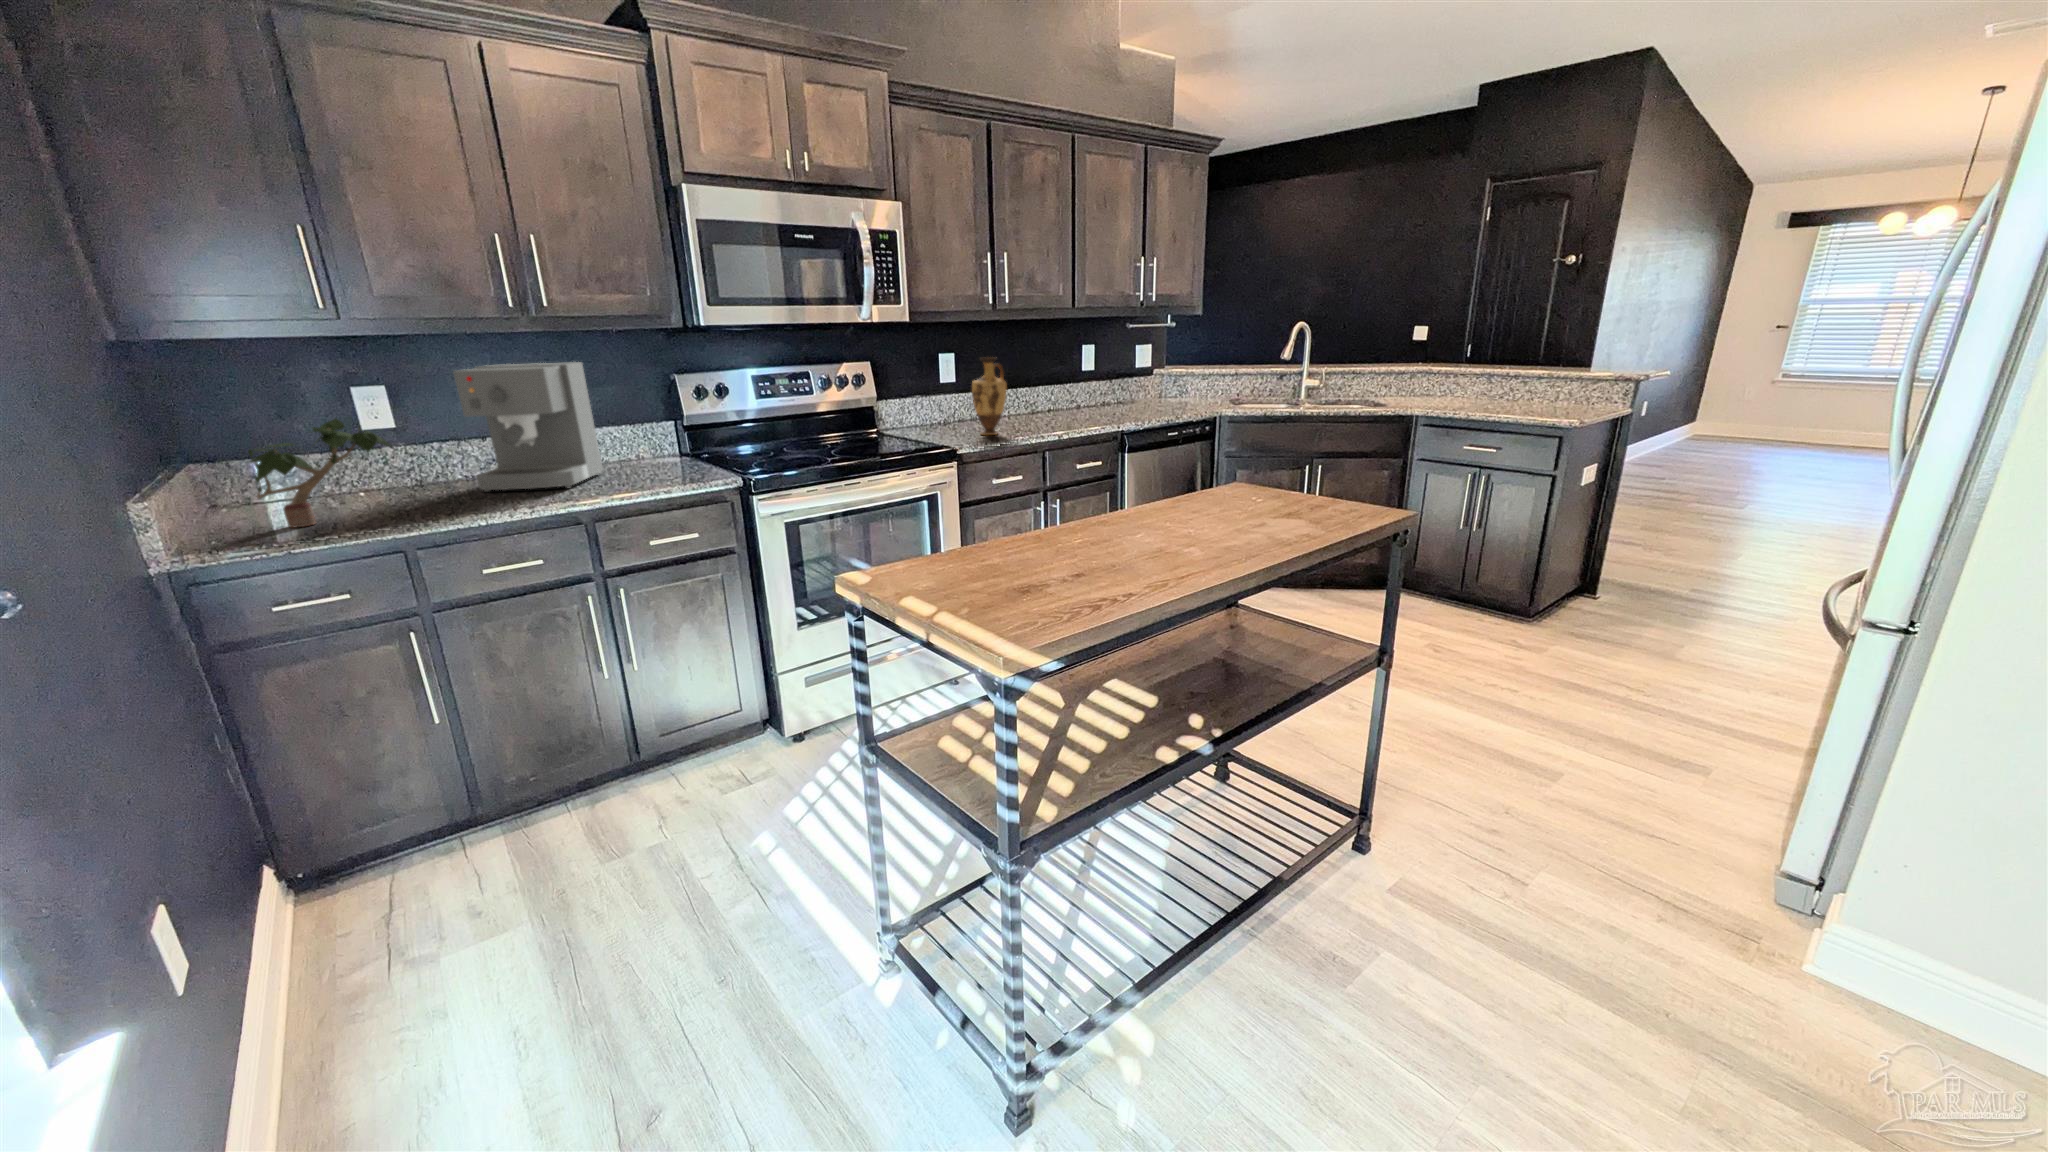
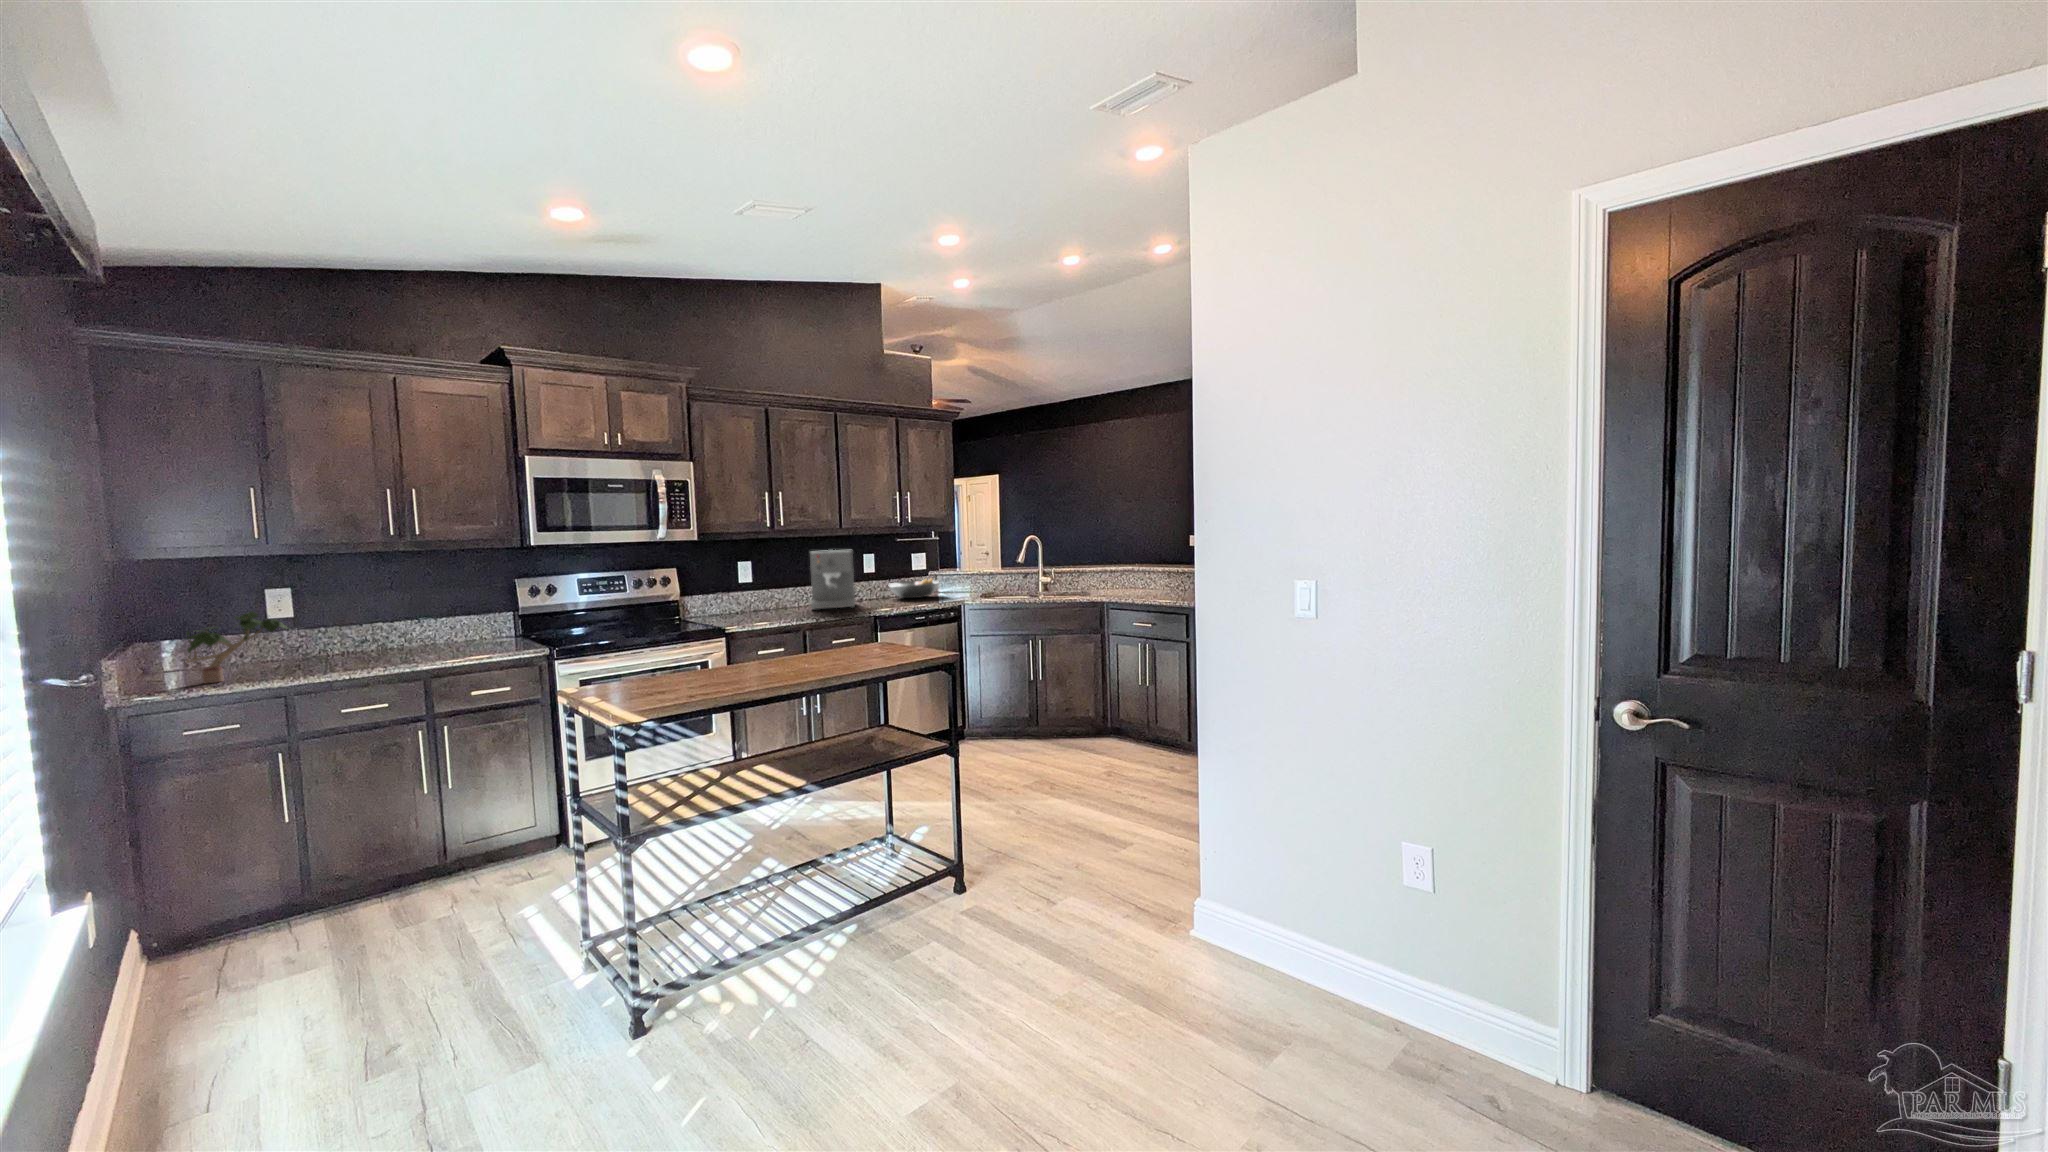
vase: present [972,357,1007,435] -> none [751,563,778,619]
coffee maker: present [453,362,603,492] -> present [810,550,855,610]
fruit bowl: none [1115,380,1184,408] -> present [889,578,939,598]

